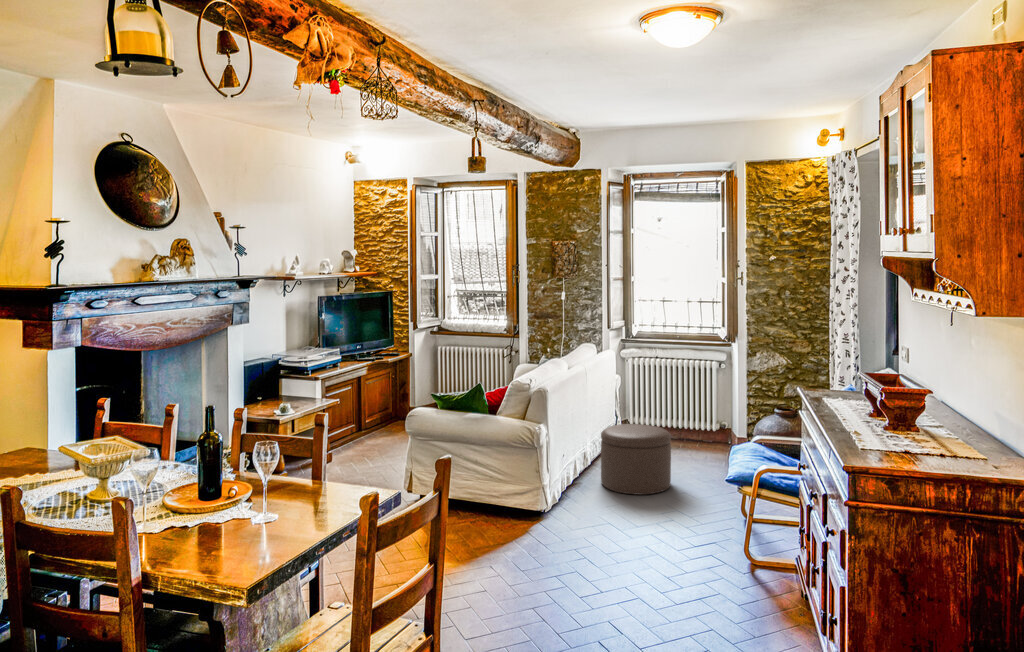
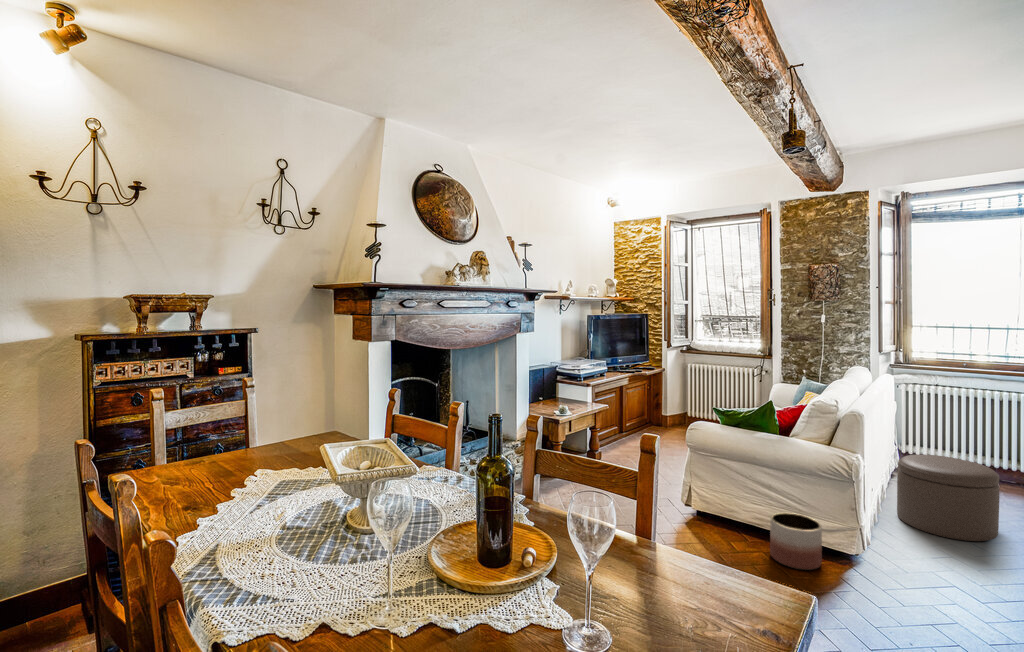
planter: none [475,487,517,534] -> present [770,513,822,570]

